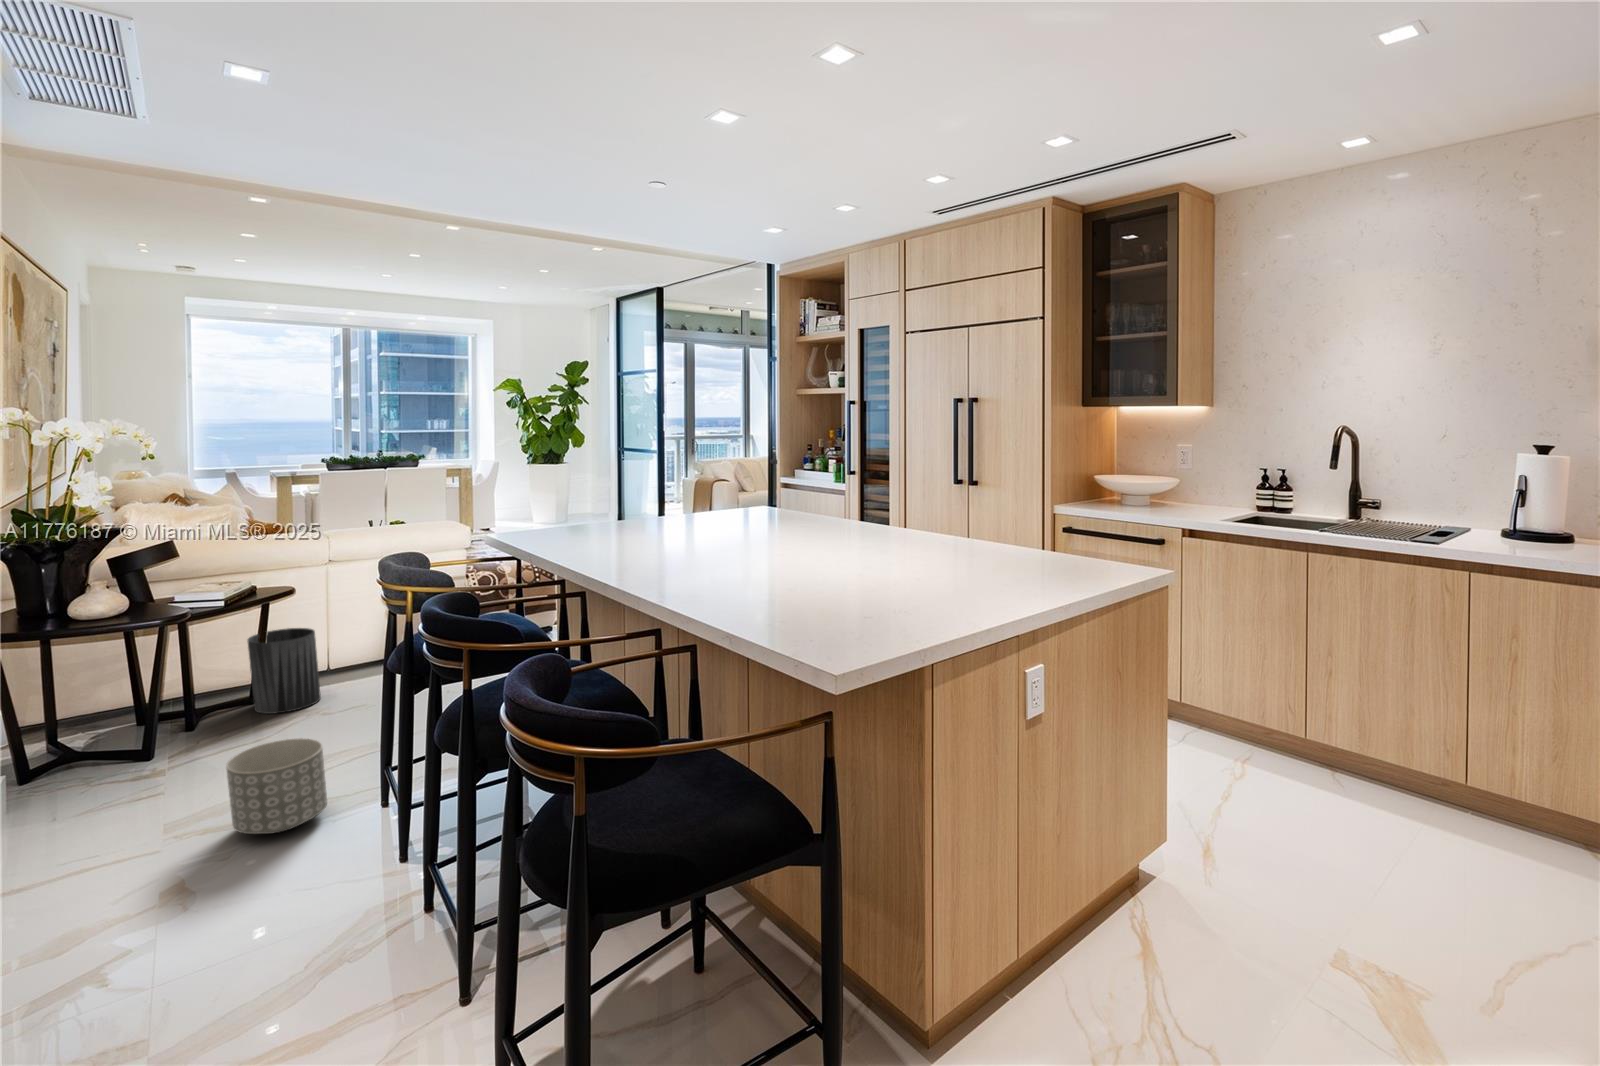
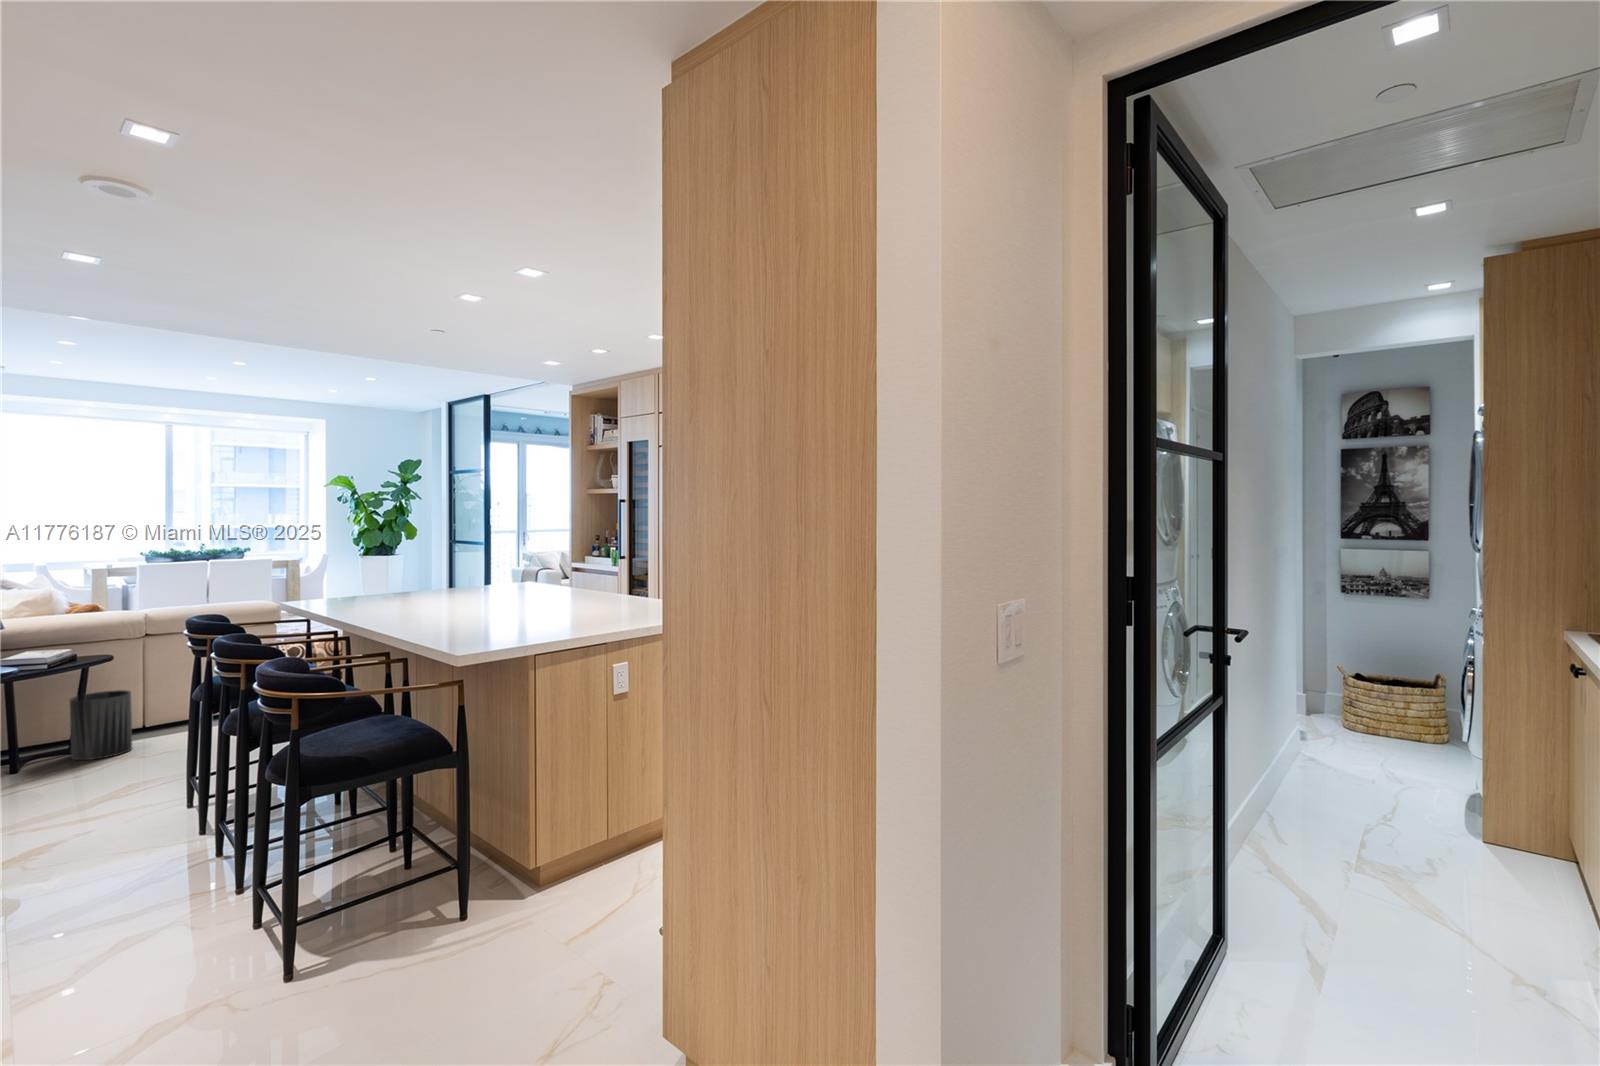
planter: present [226,738,327,834] -> none [56,757,135,825]

